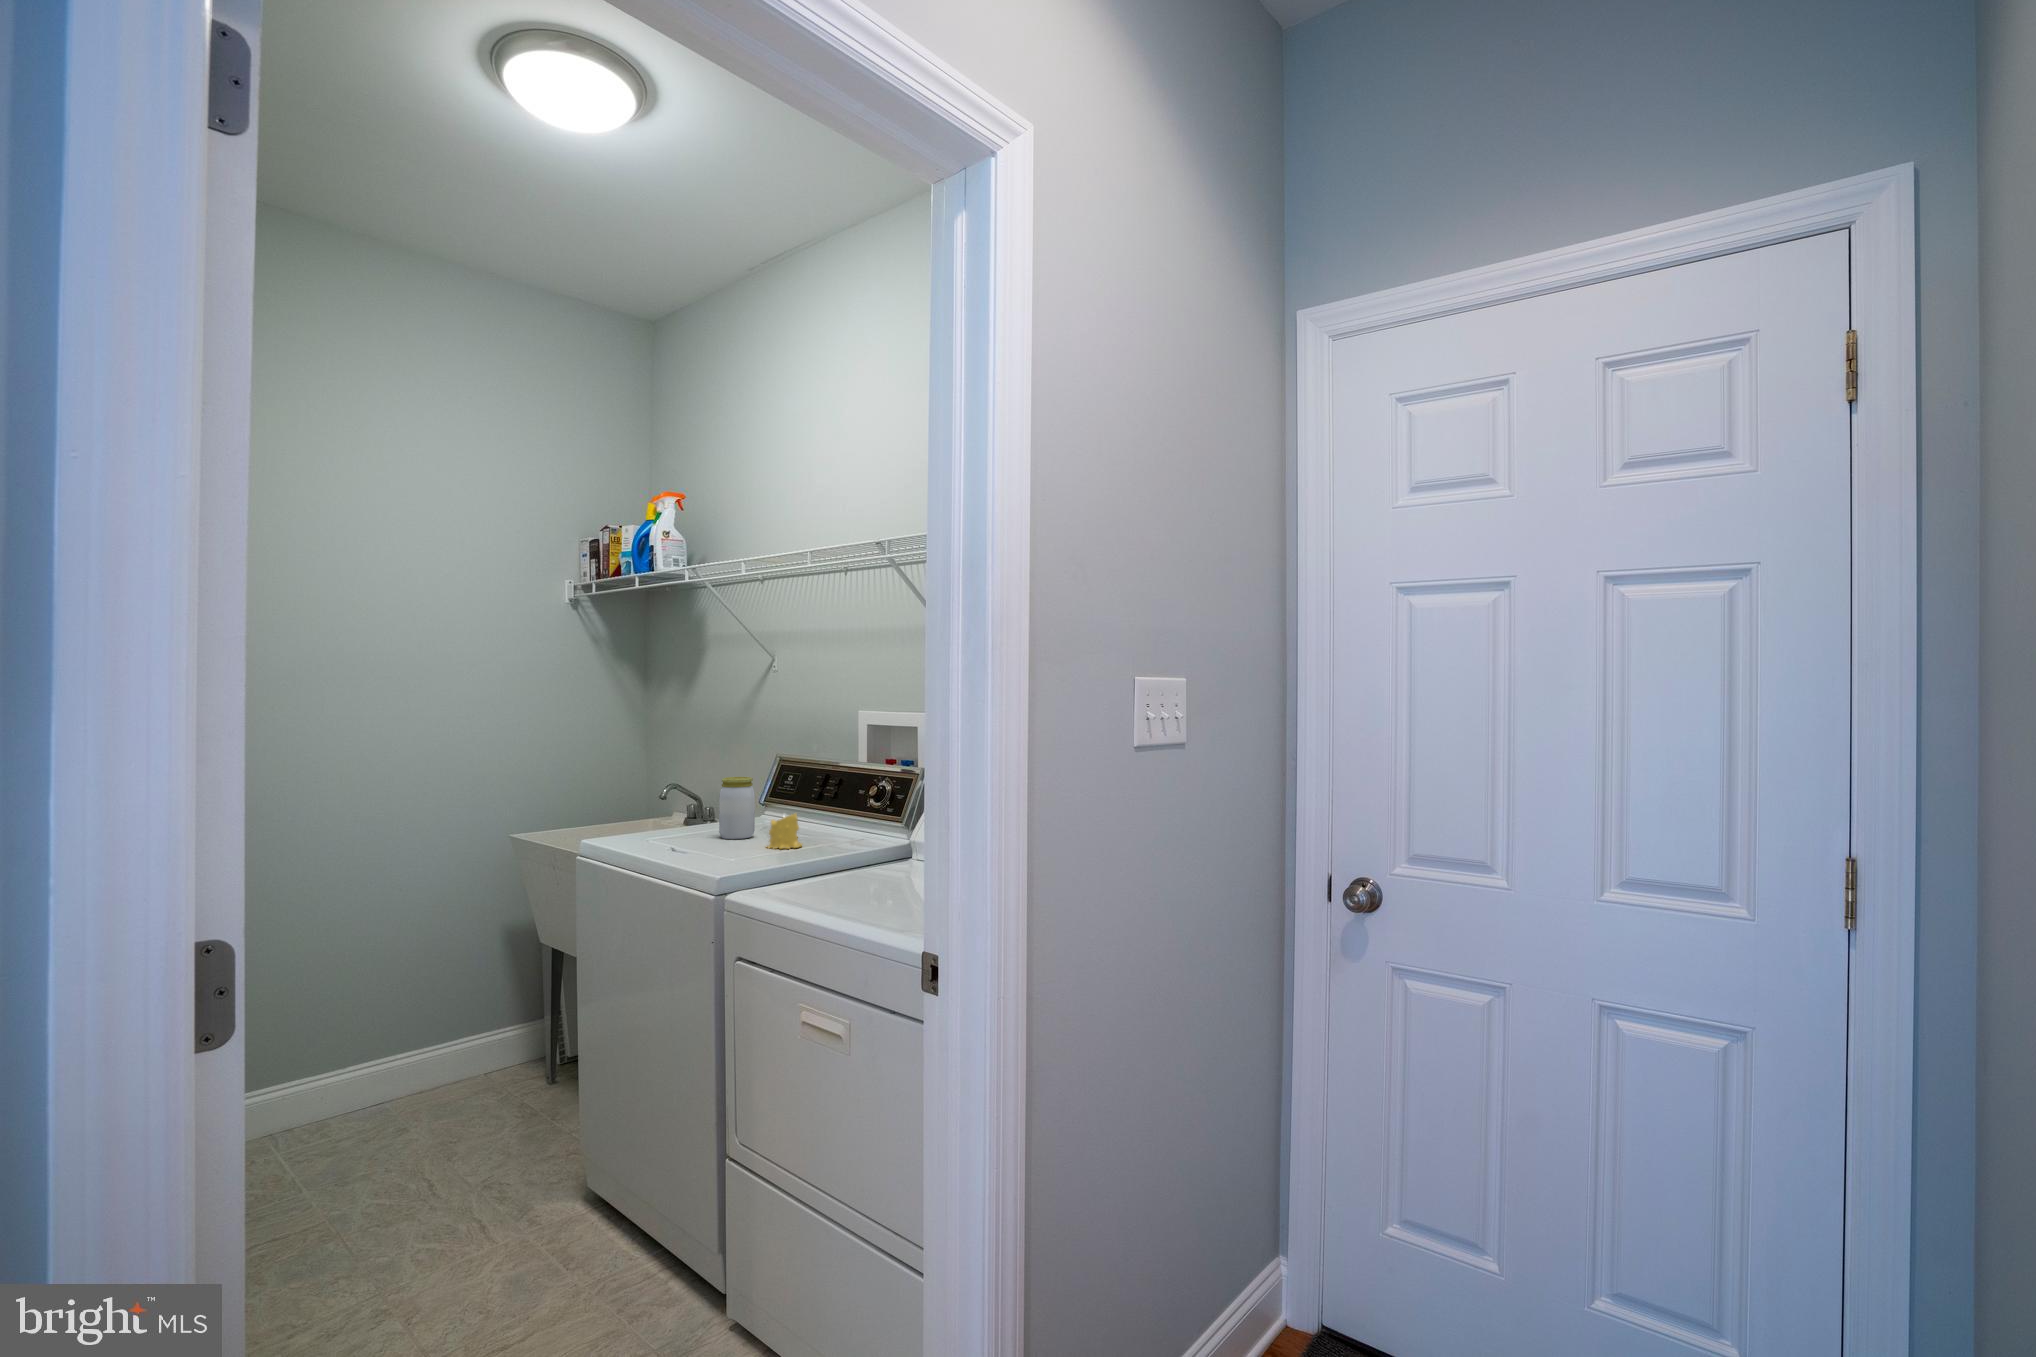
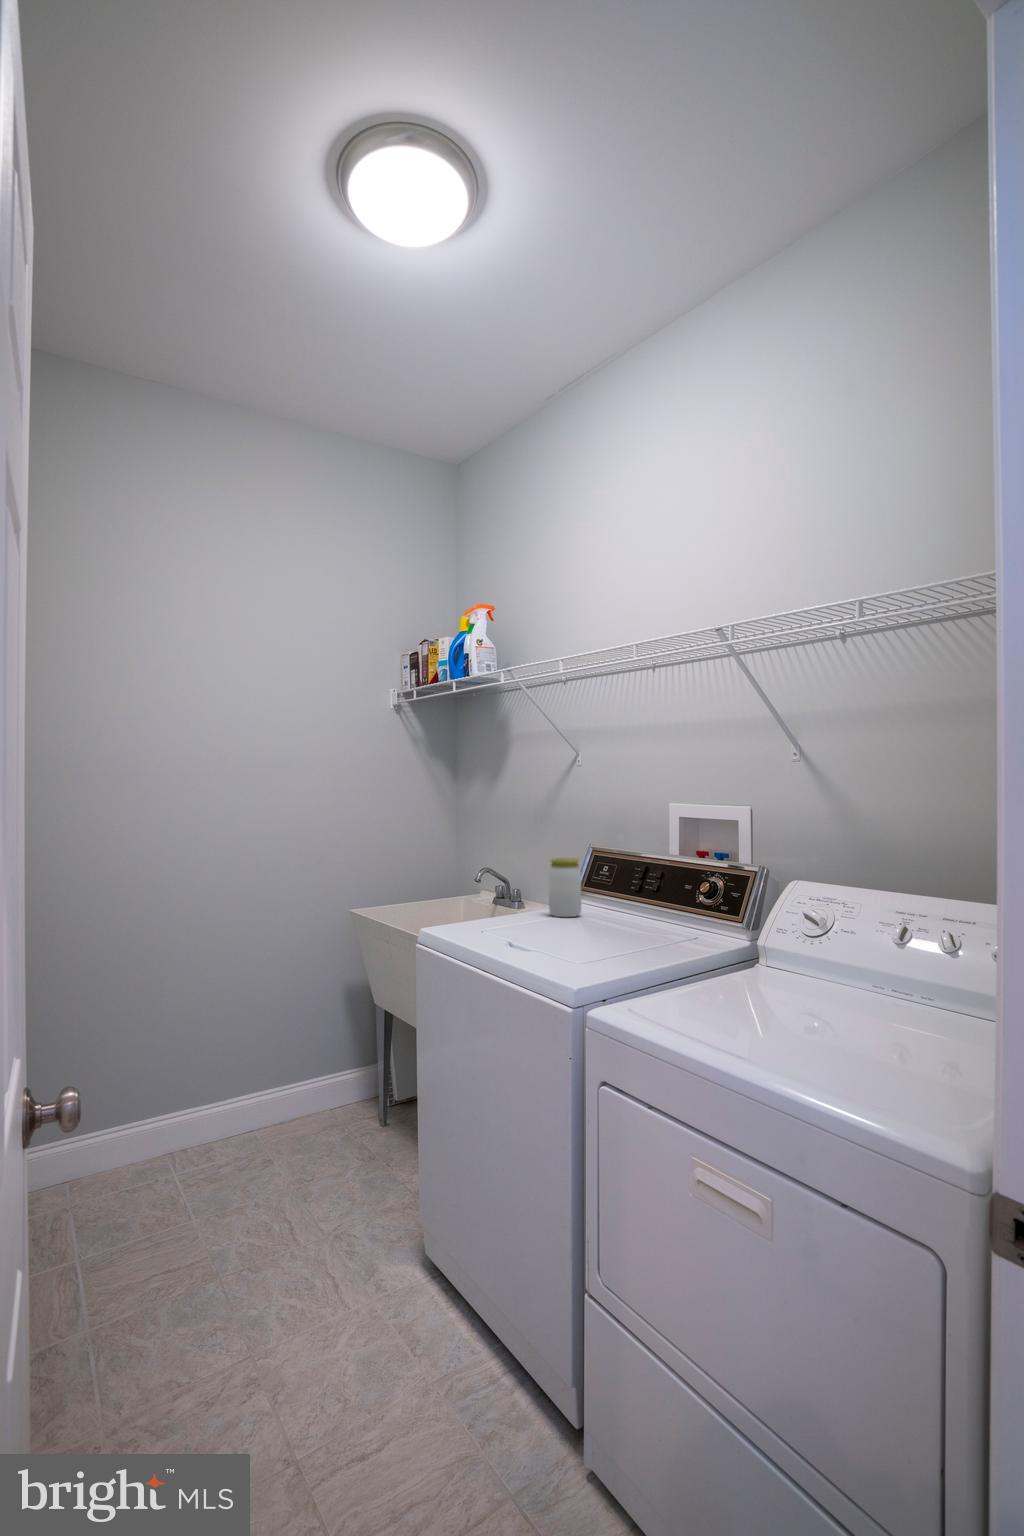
candle: present [768,814,802,849] -> none [599,892,634,928]

